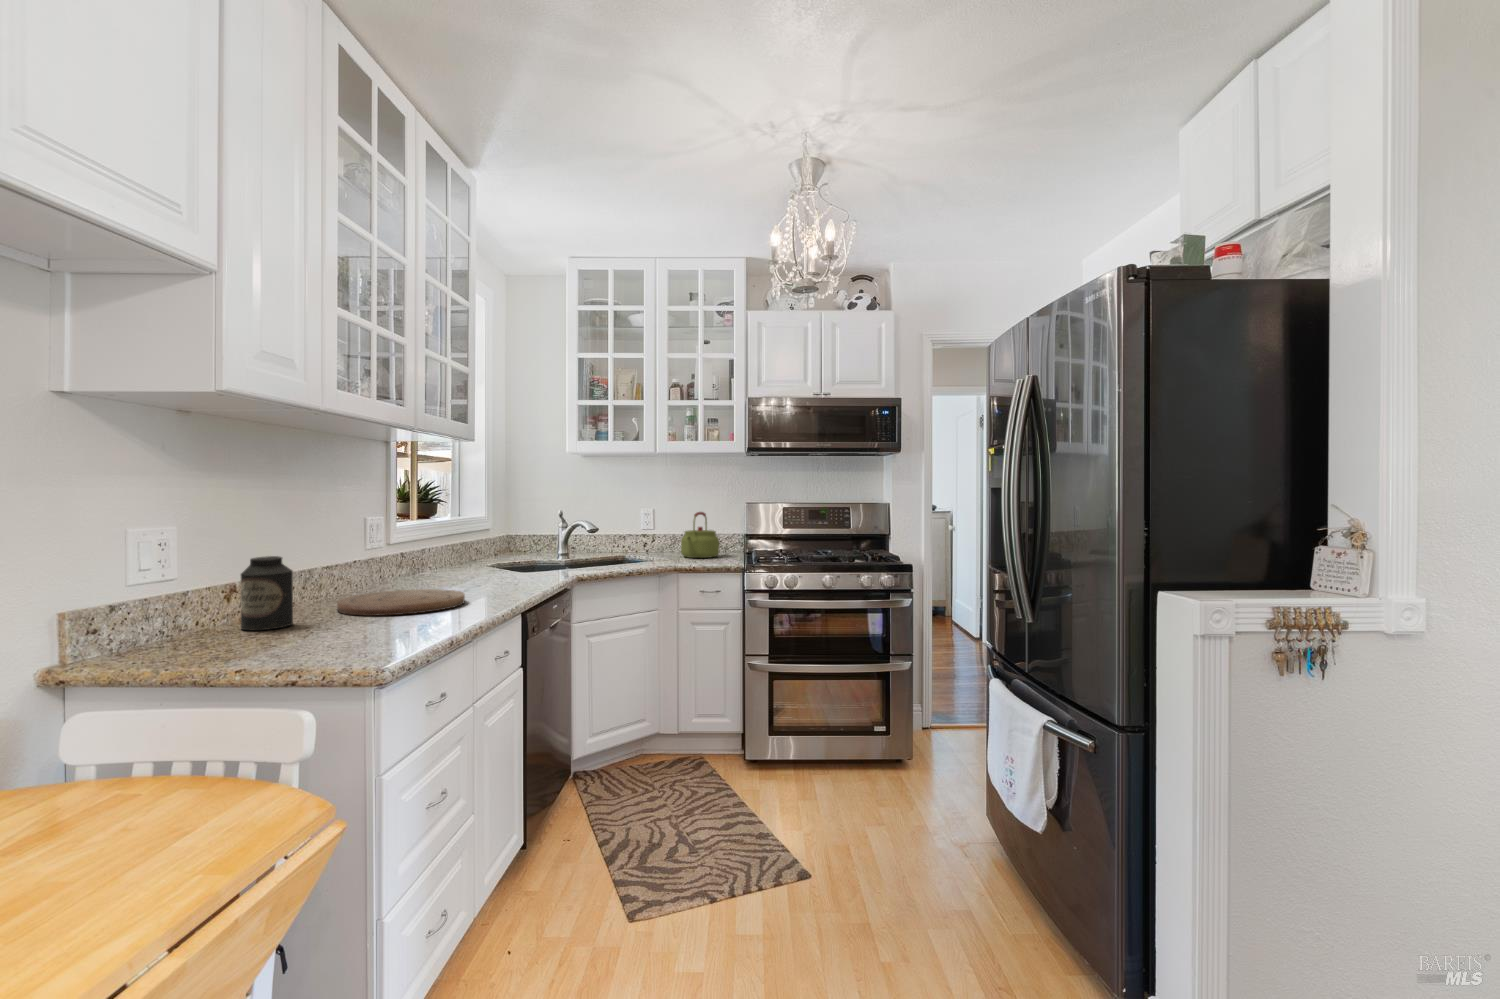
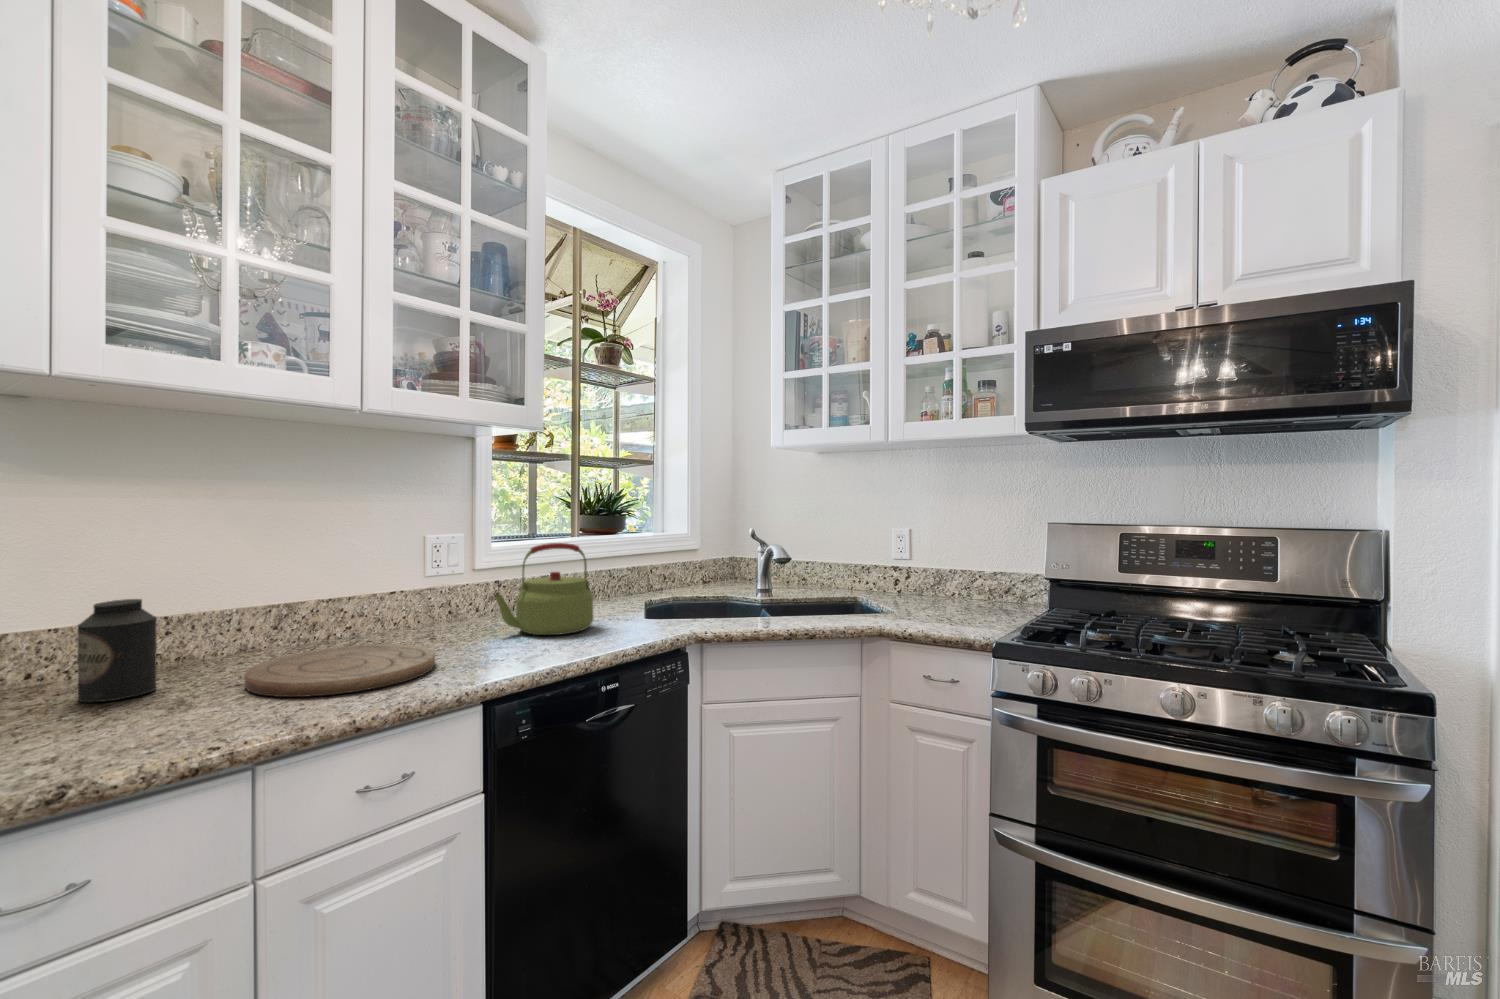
kettle: present [681,512,720,558] -> present [494,543,593,635]

